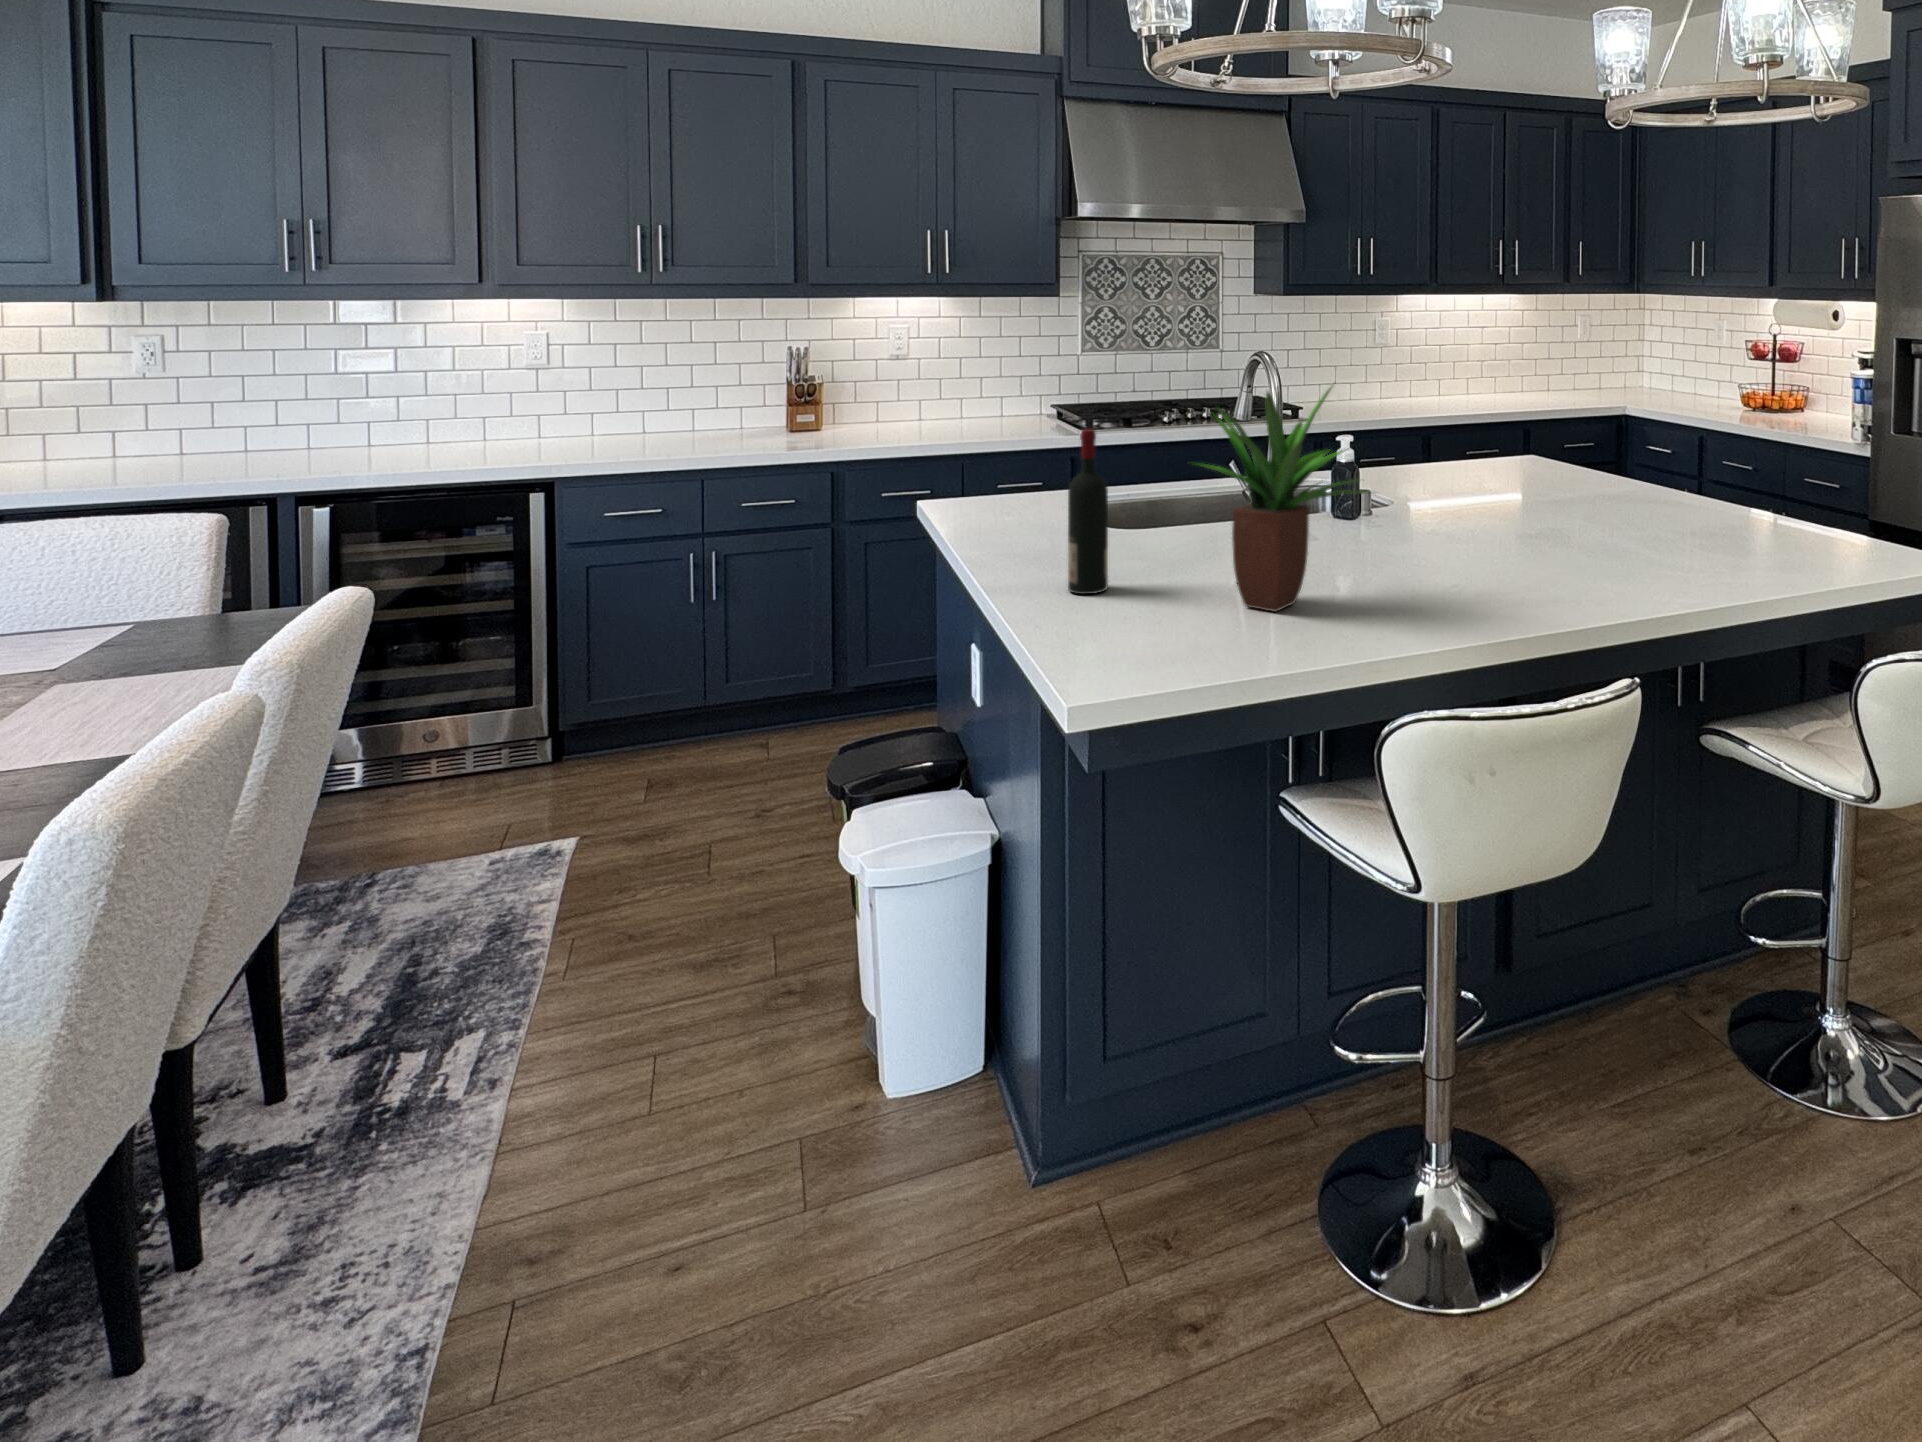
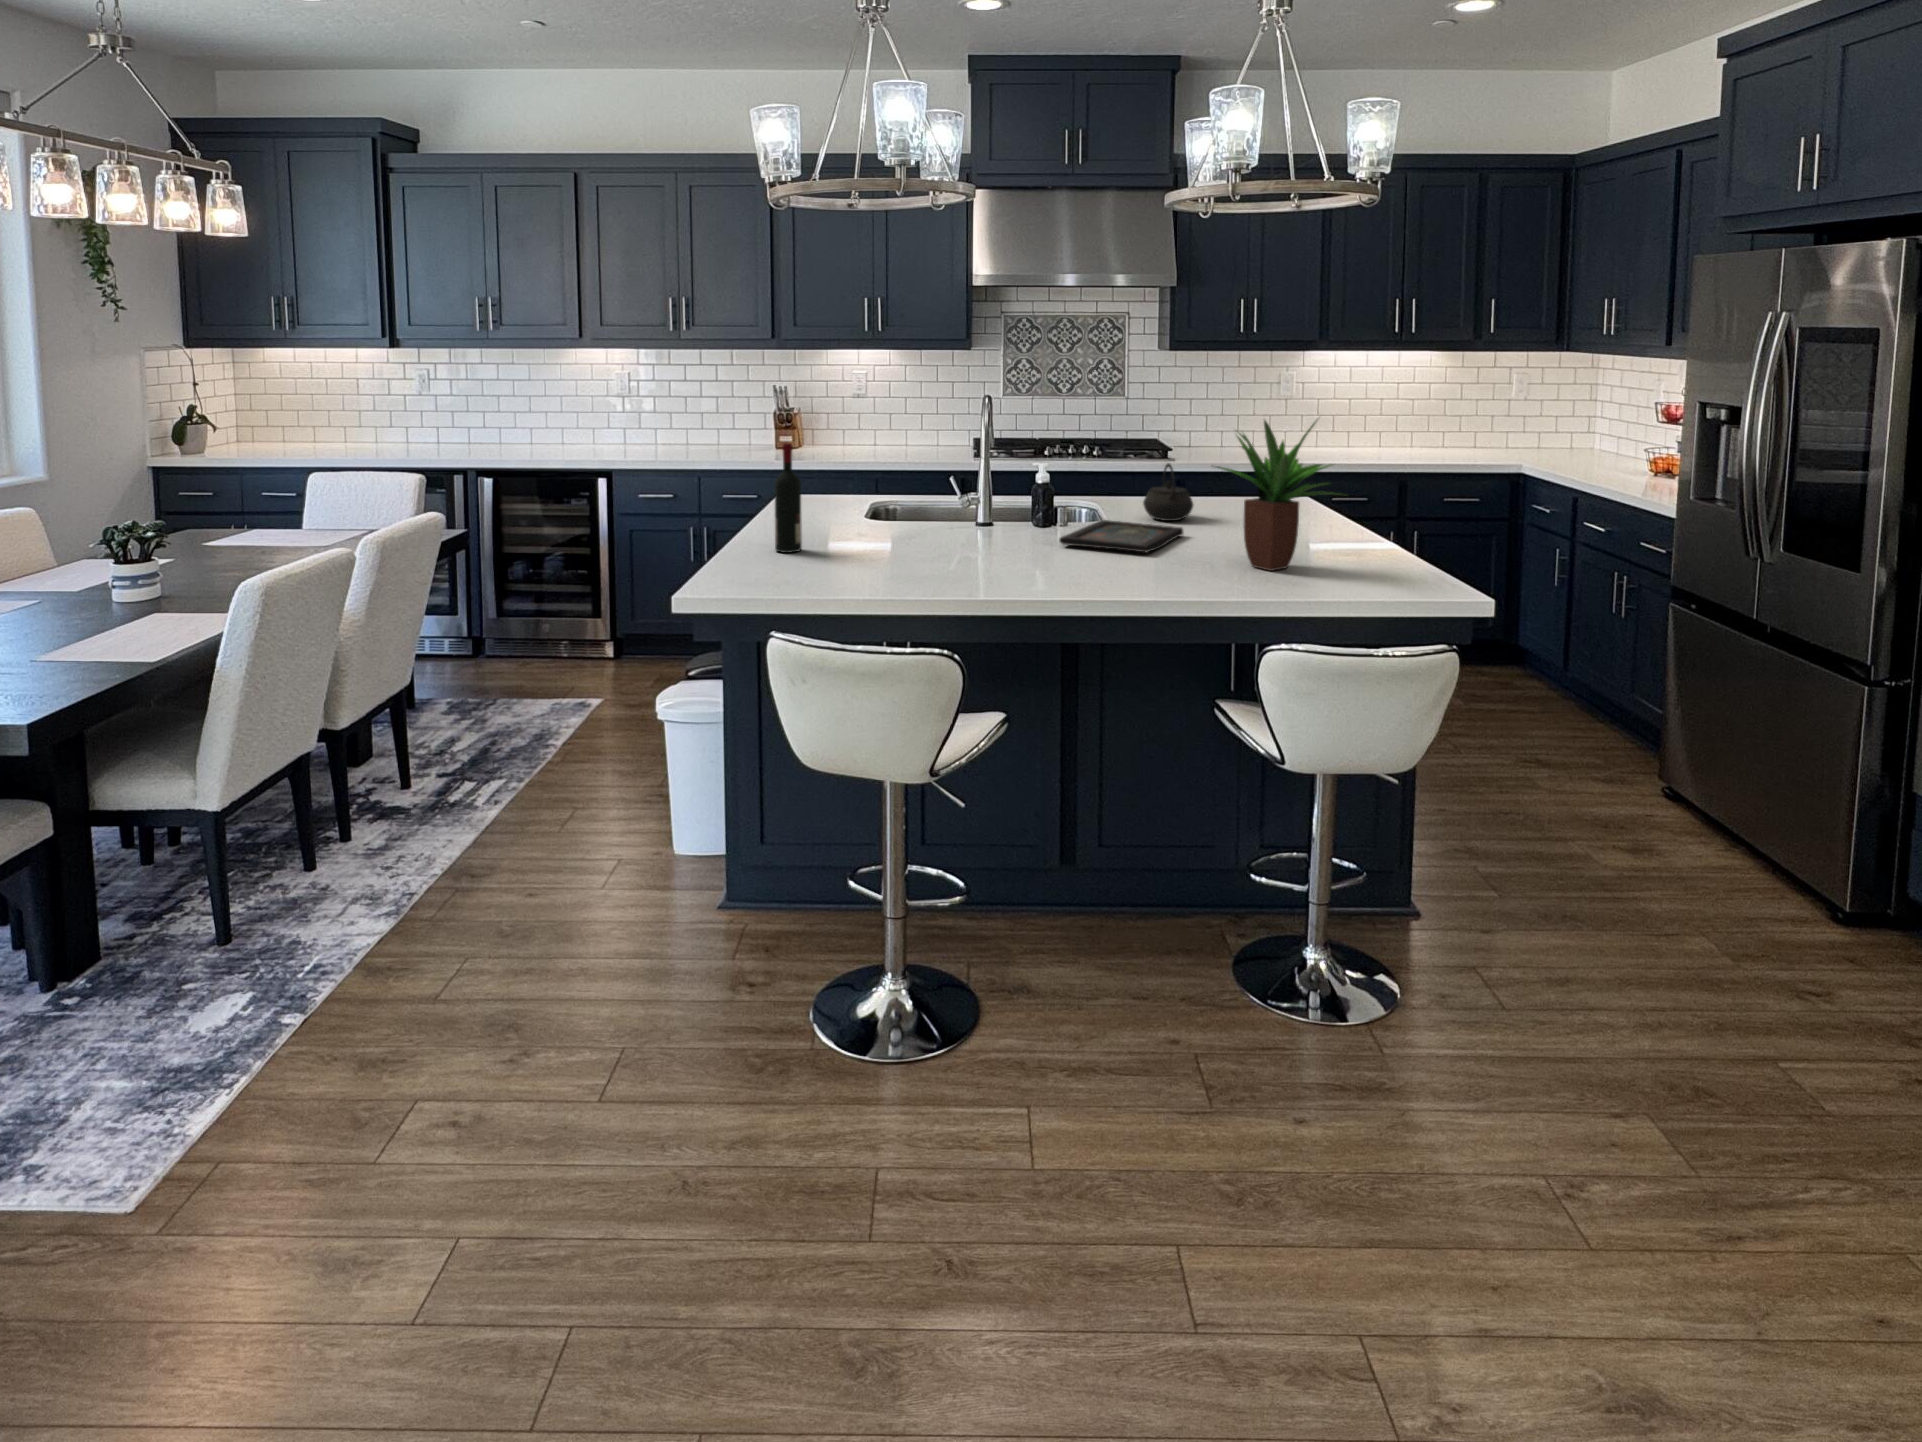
potted plant: present [1188,387,1375,612] -> present [1217,421,1341,571]
kettle: none [1435,428,1496,498] -> present [1143,463,1193,521]
tray: none [1419,504,1548,543] -> present [1059,520,1184,552]

